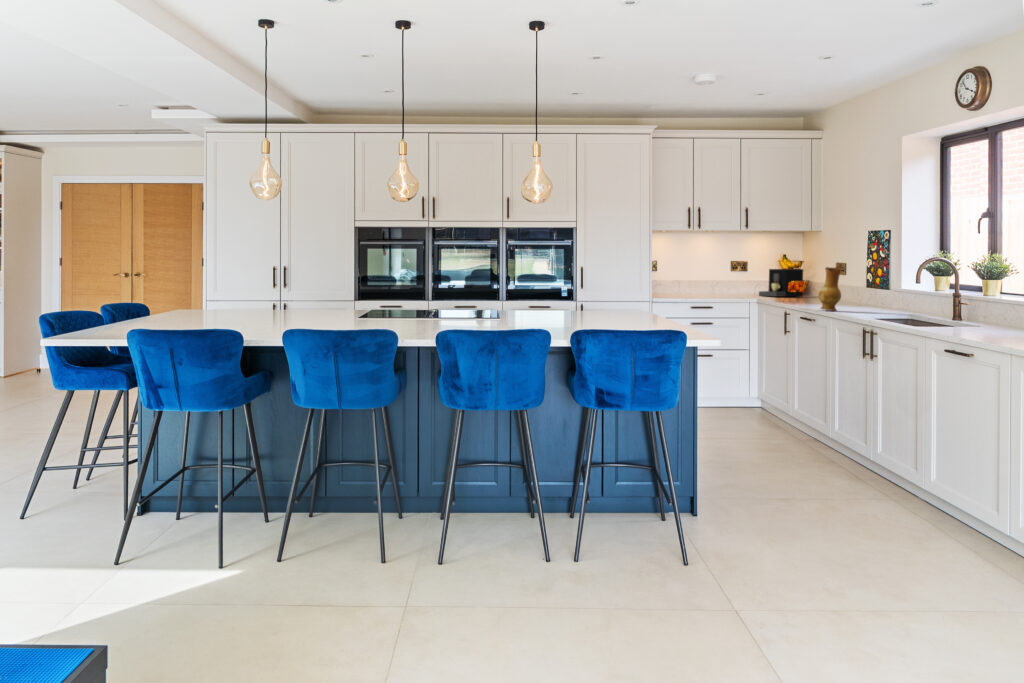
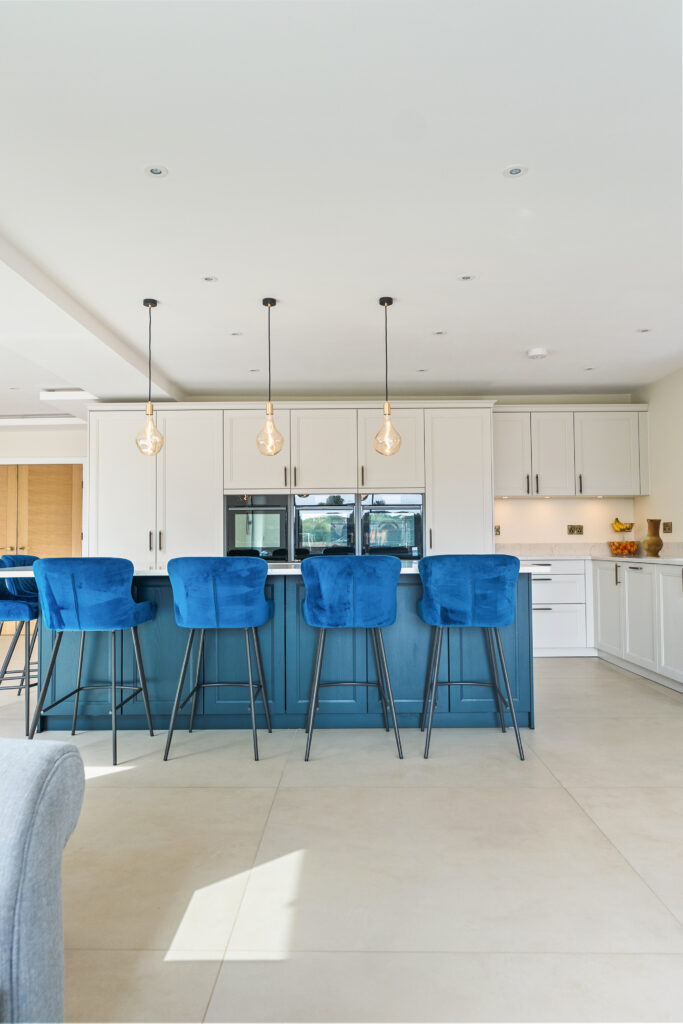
coffee maker: present [759,269,803,297] -> none [594,529,635,555]

